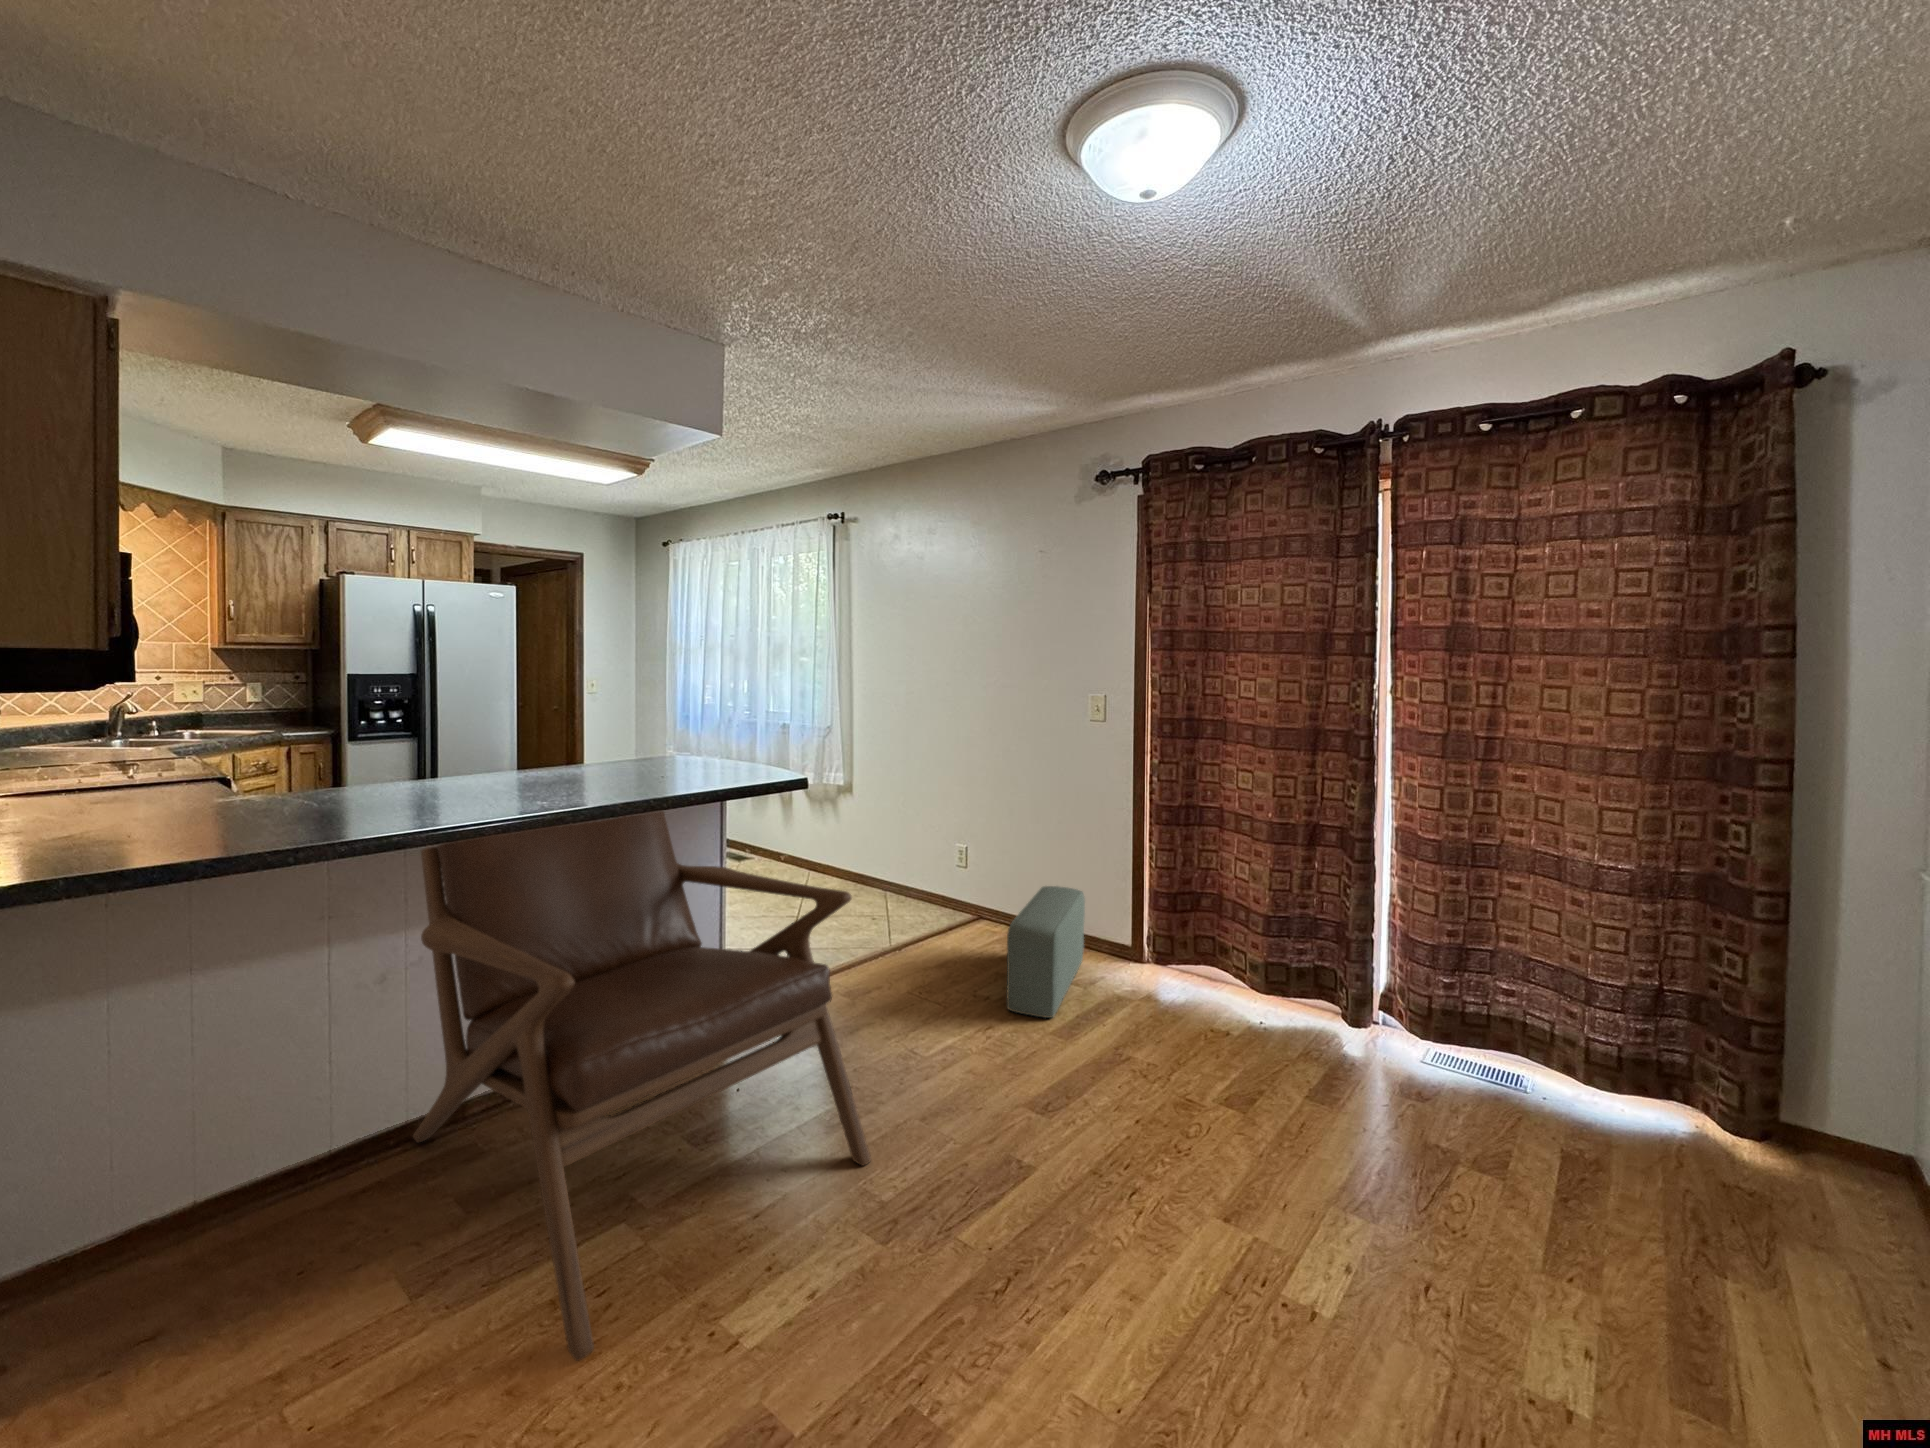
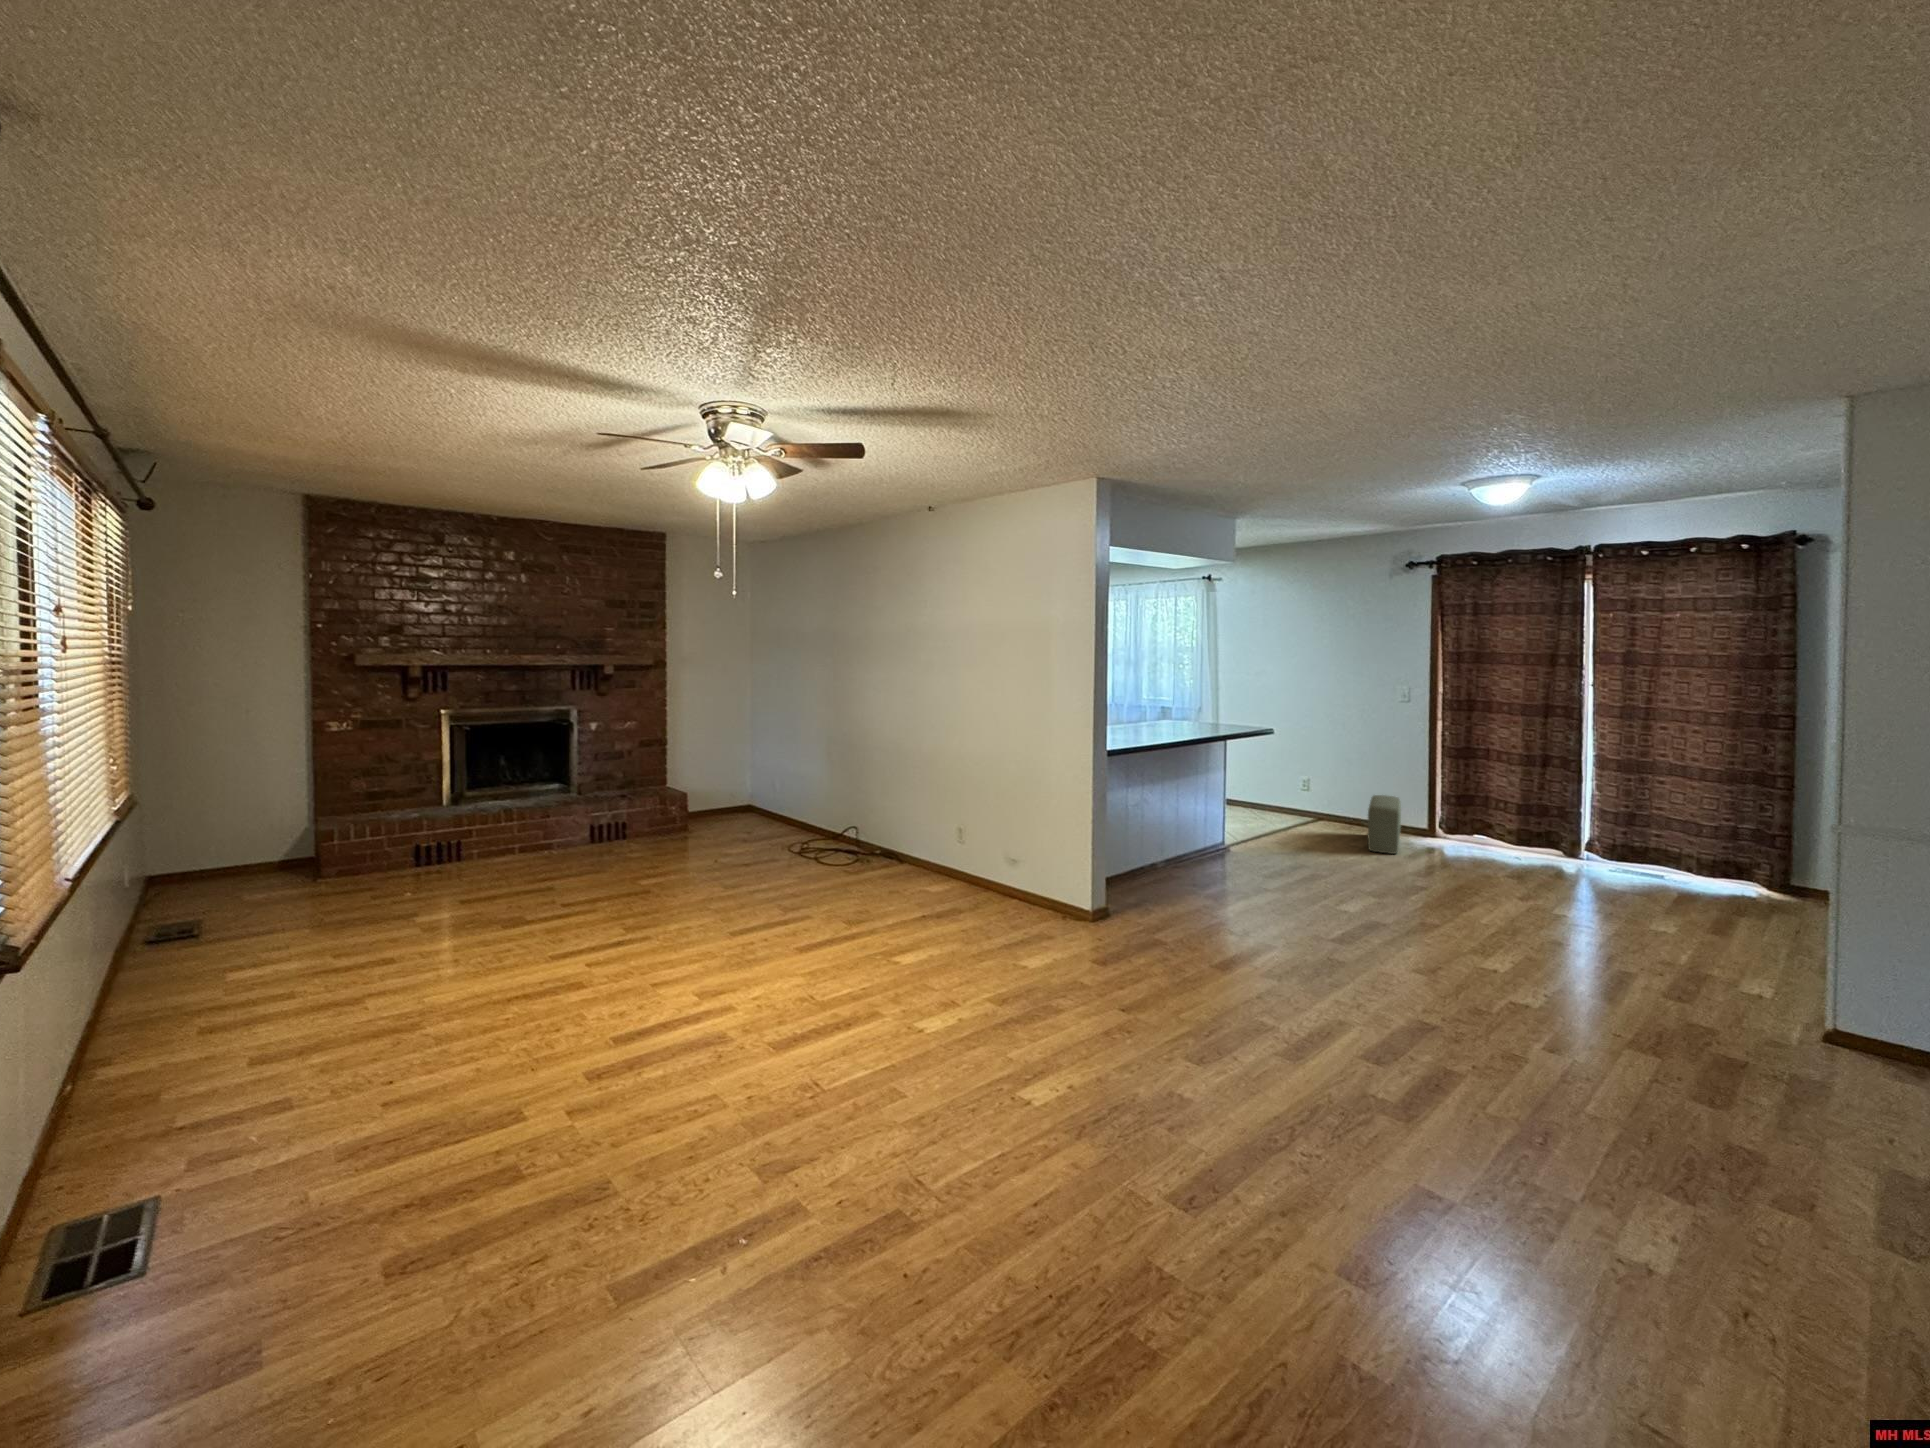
lounge chair: present [413,811,871,1361] -> none [1138,732,1346,909]

